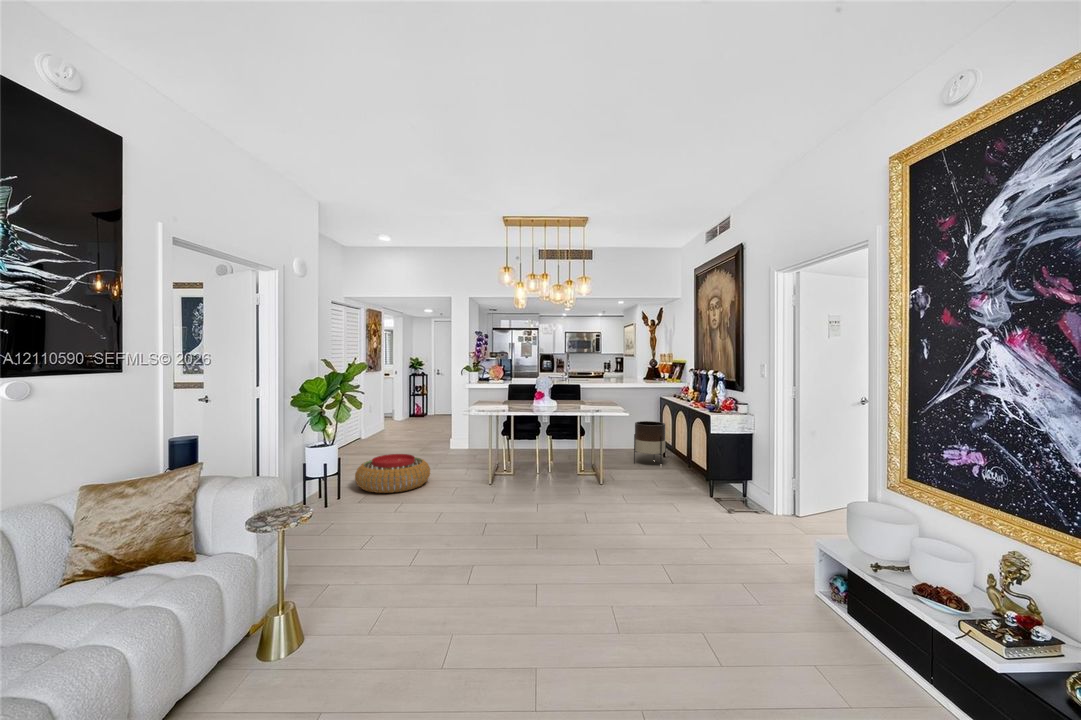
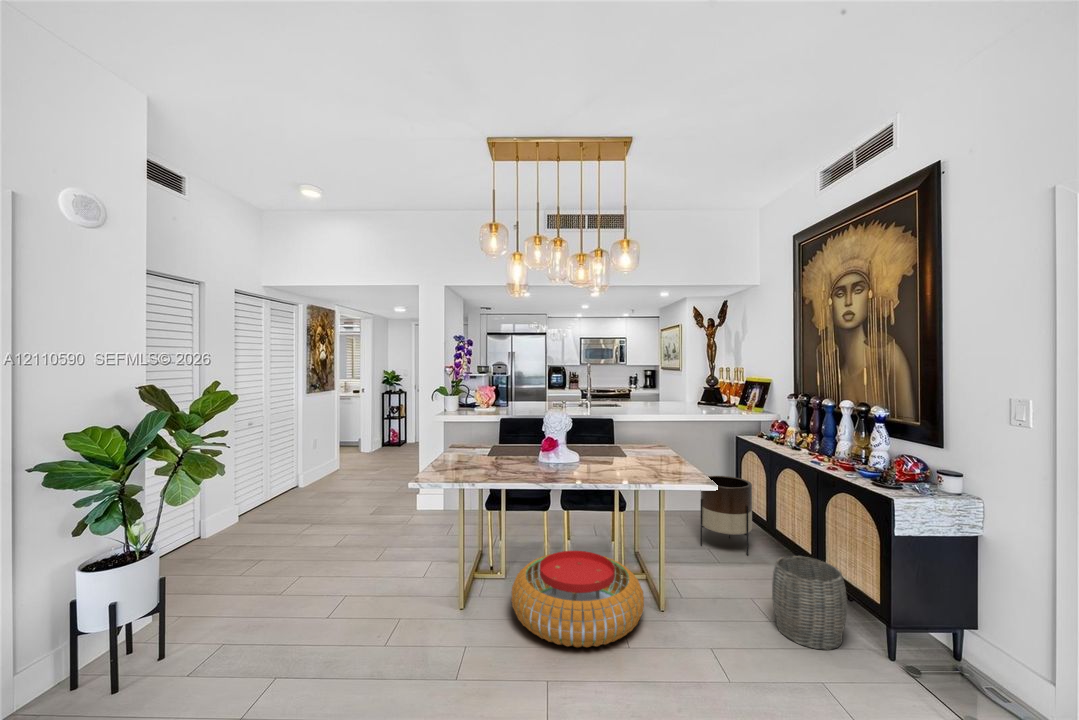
pouf: present [355,454,430,493] -> present [511,551,644,647]
woven basket: none [660,454,696,496] -> present [772,556,847,650]

